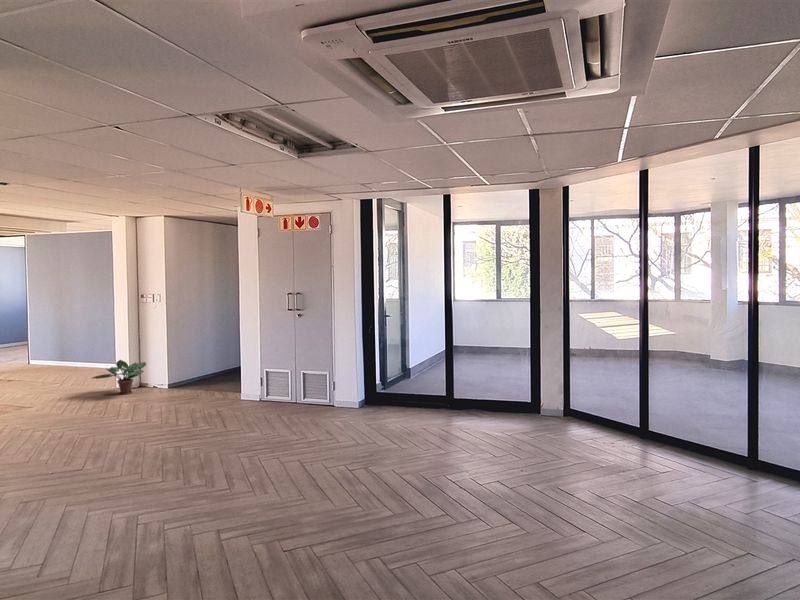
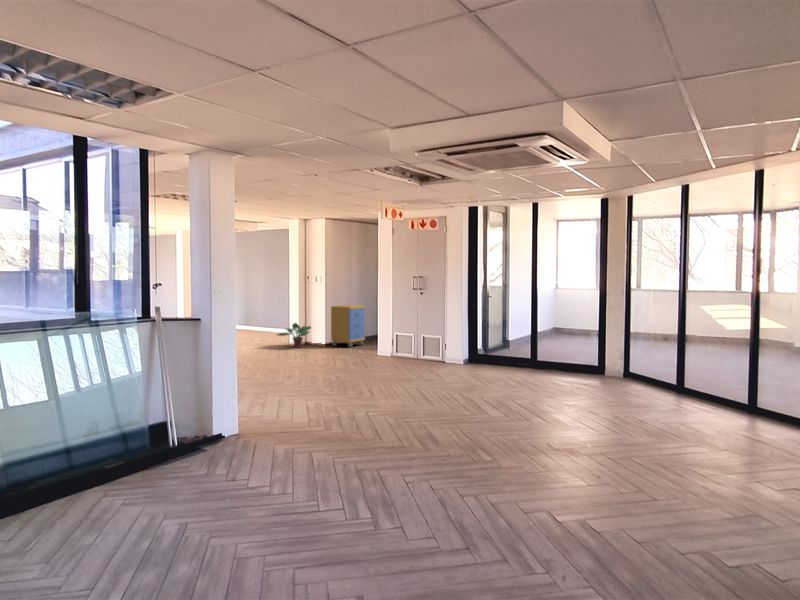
storage cabinet: none [174,331,224,388] -> present [331,305,365,347]

